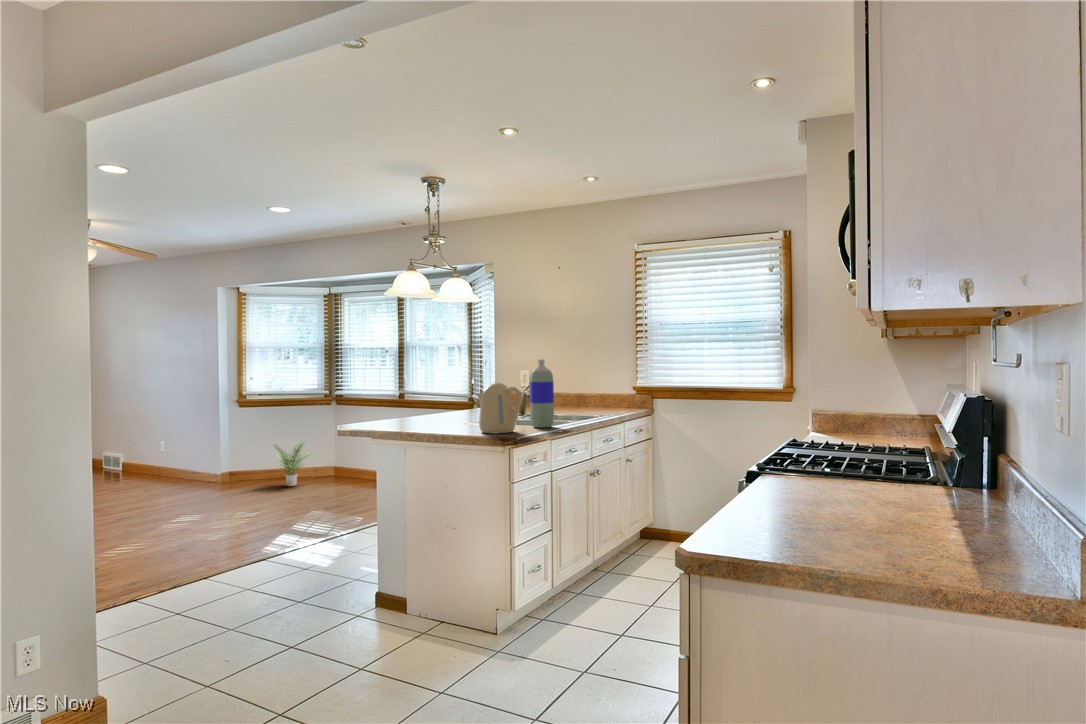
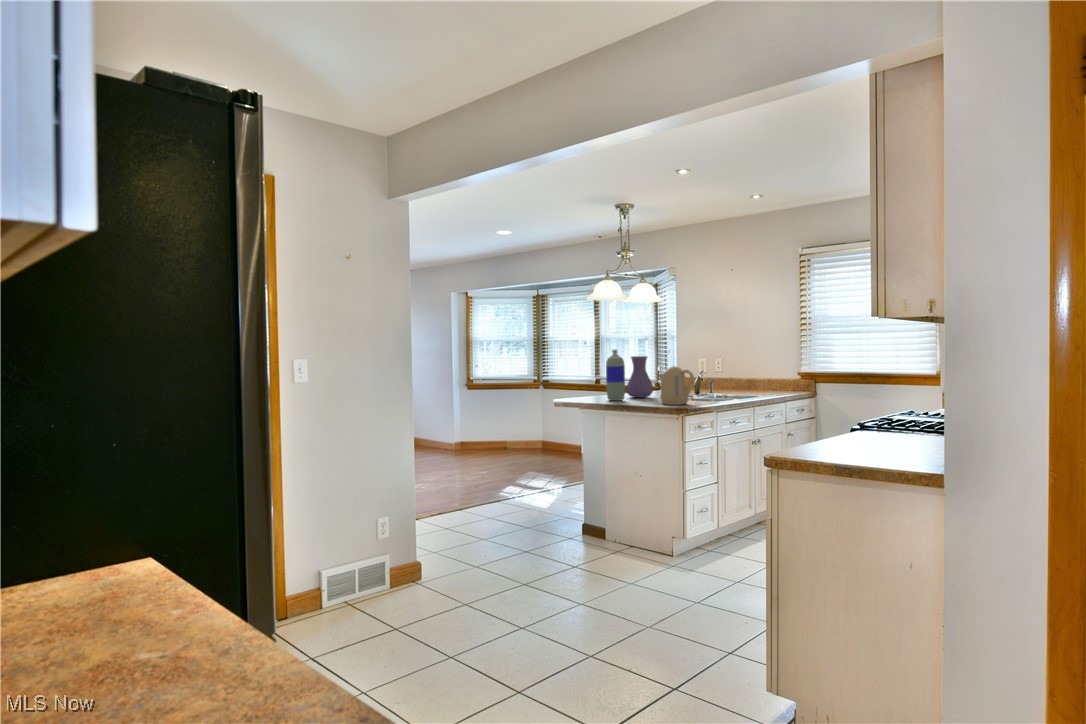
bottle: present [529,360,554,428] -> present [606,350,625,401]
vase: none [435,368,469,421] -> present [627,356,653,398]
potted plant: present [277,444,309,486] -> none [491,417,525,455]

